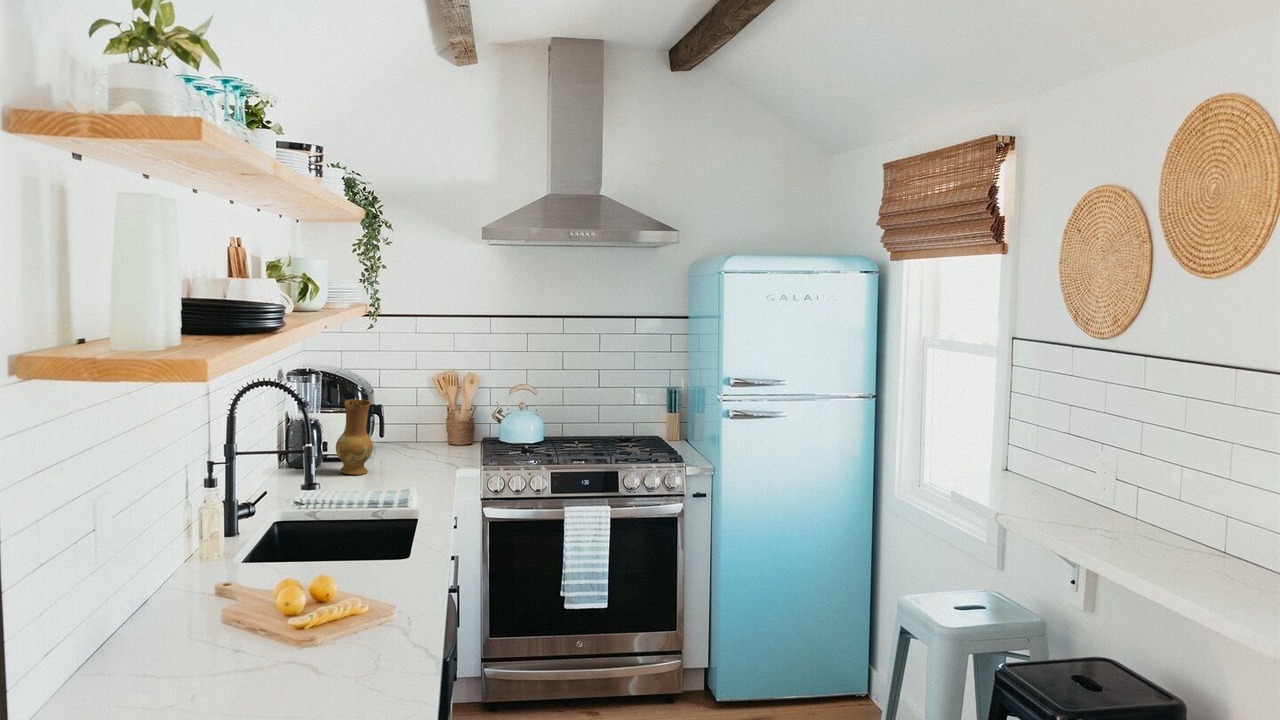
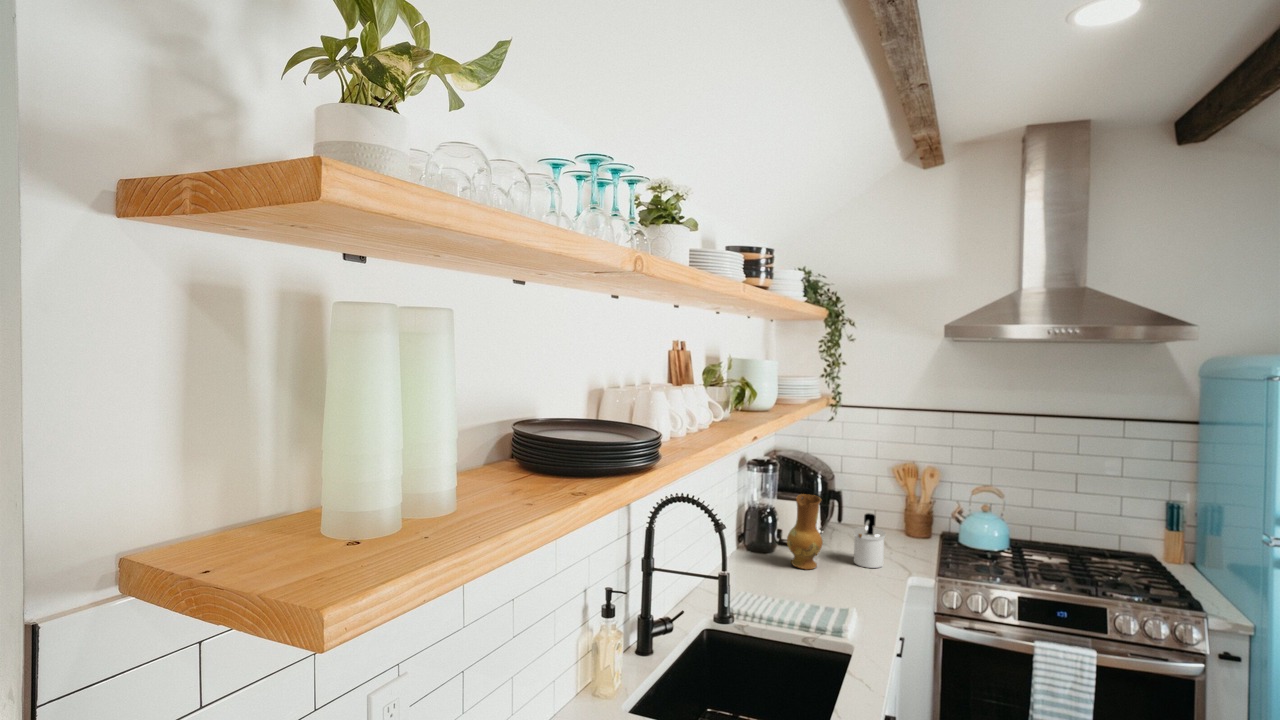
soap dispenser: none [402,416,433,468] -> present [853,513,886,568]

